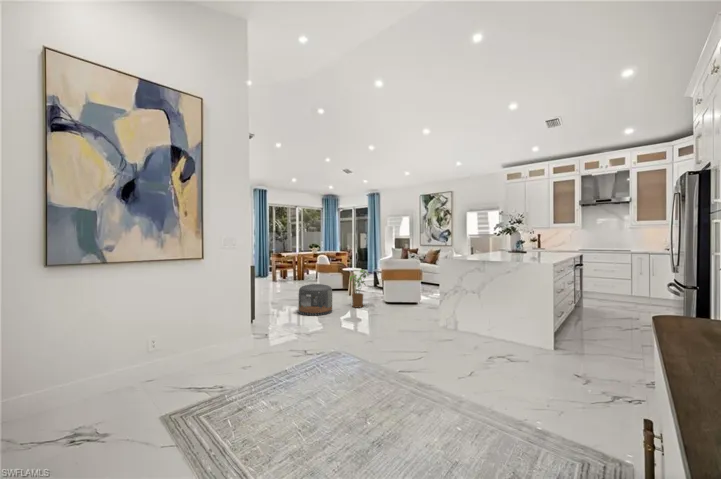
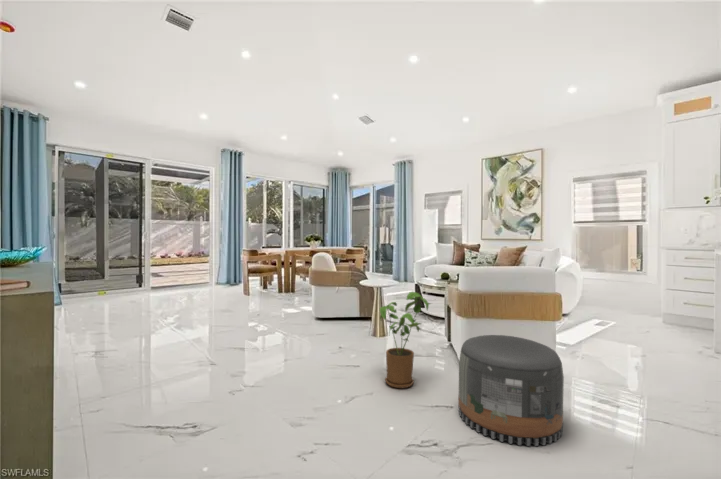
pouf: present [298,284,332,315] -> present [458,335,564,446]

